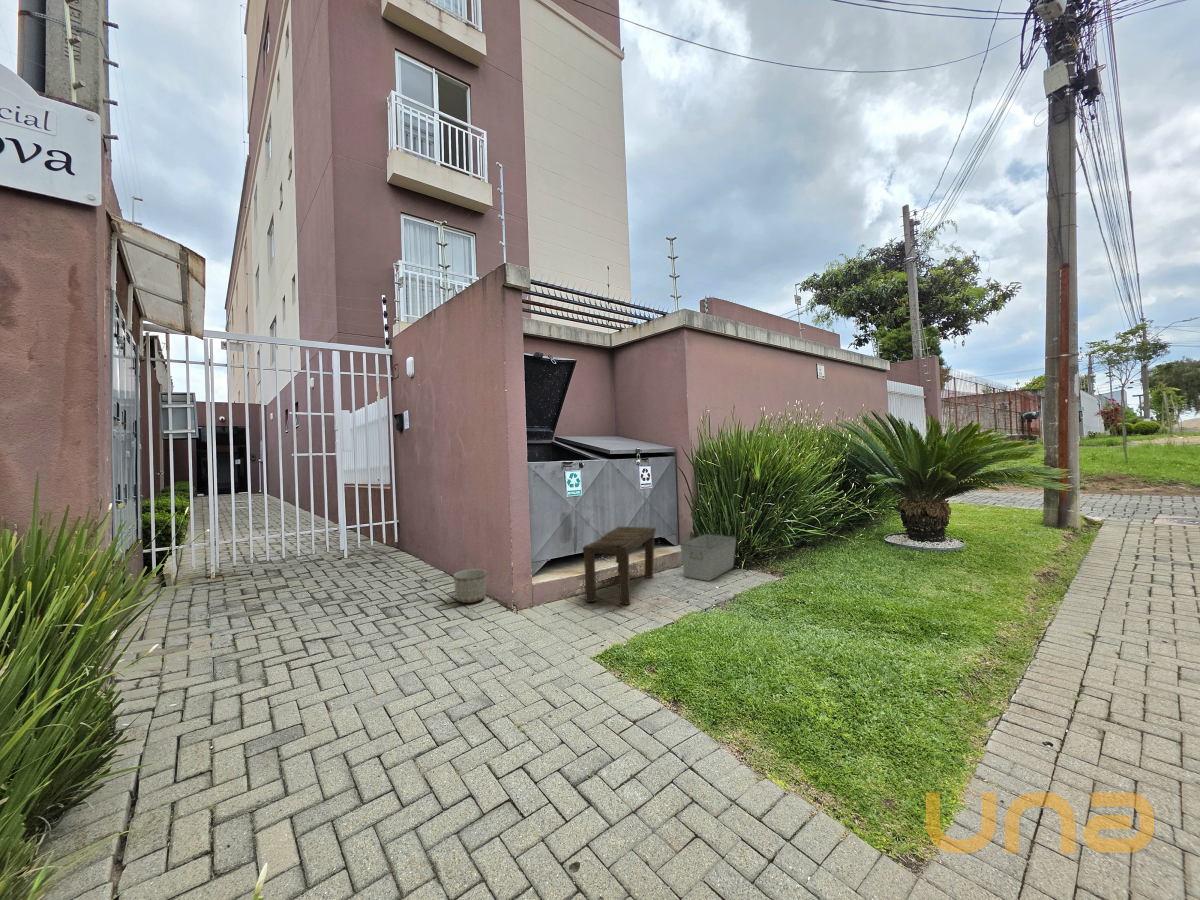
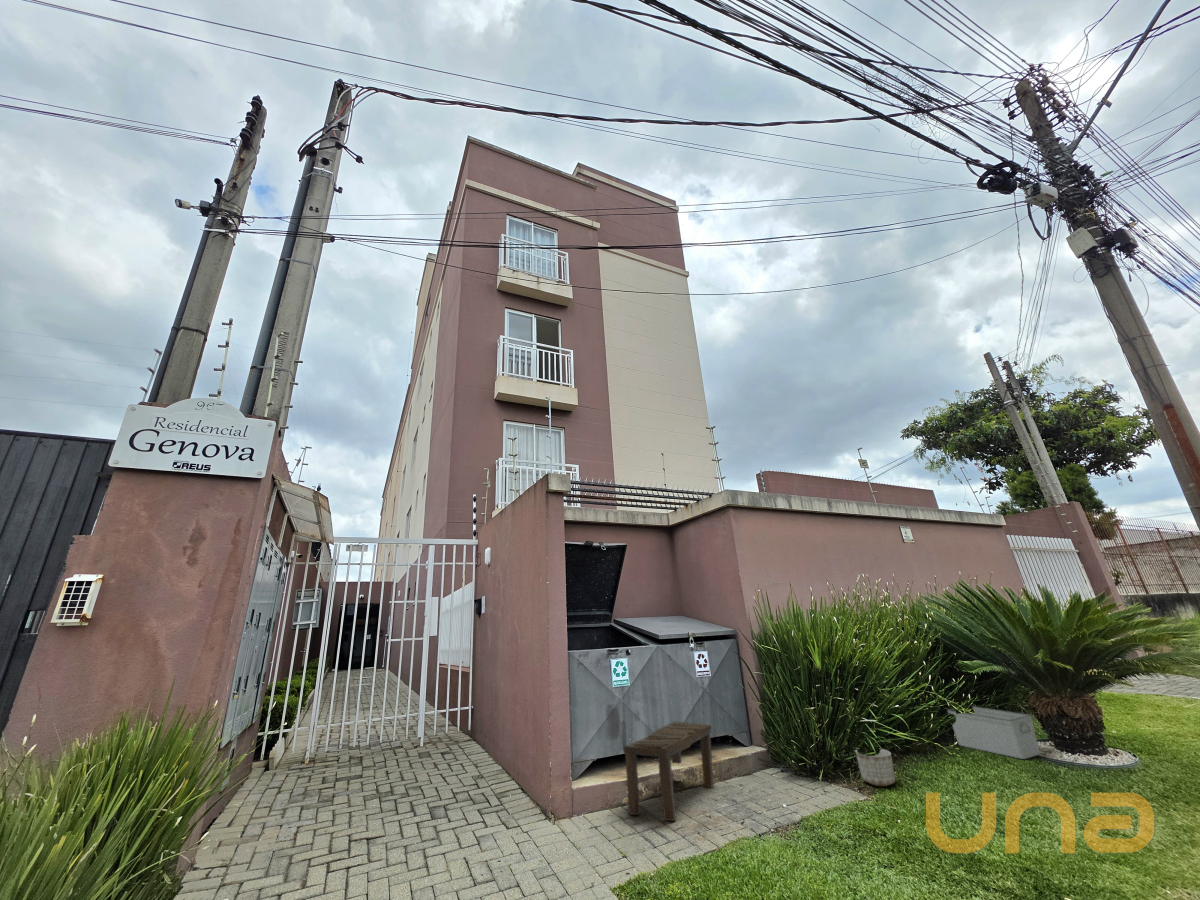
storage bin: present [680,534,736,581] -> present [948,706,1040,759]
planter: present [454,569,487,603] -> present [855,749,895,786]

